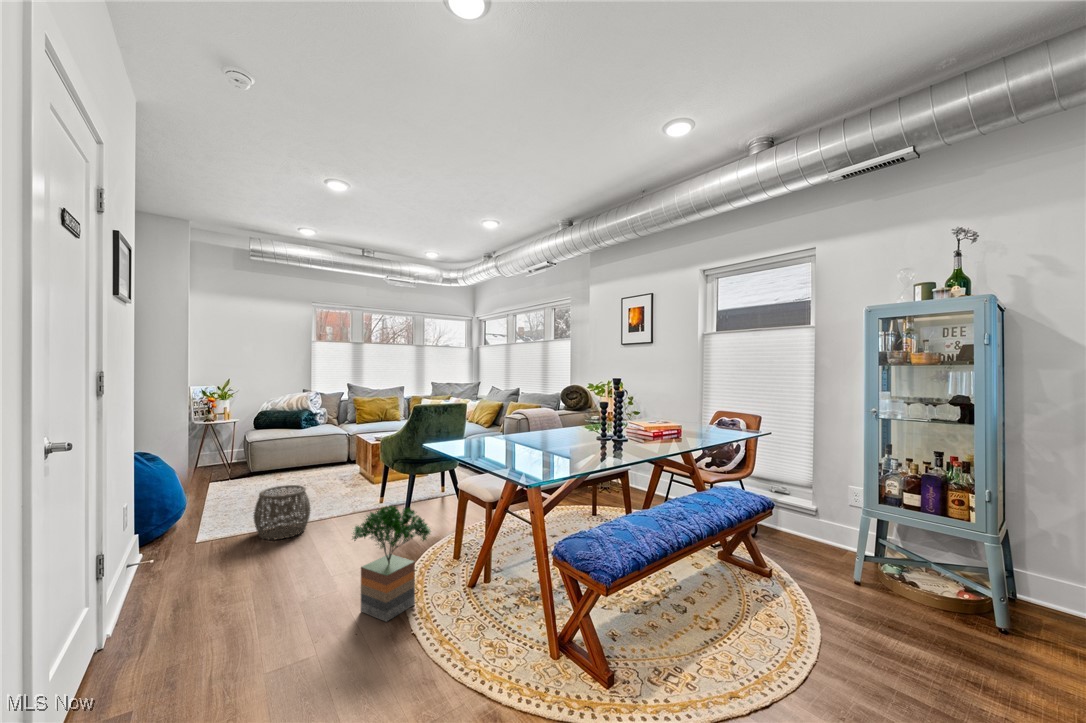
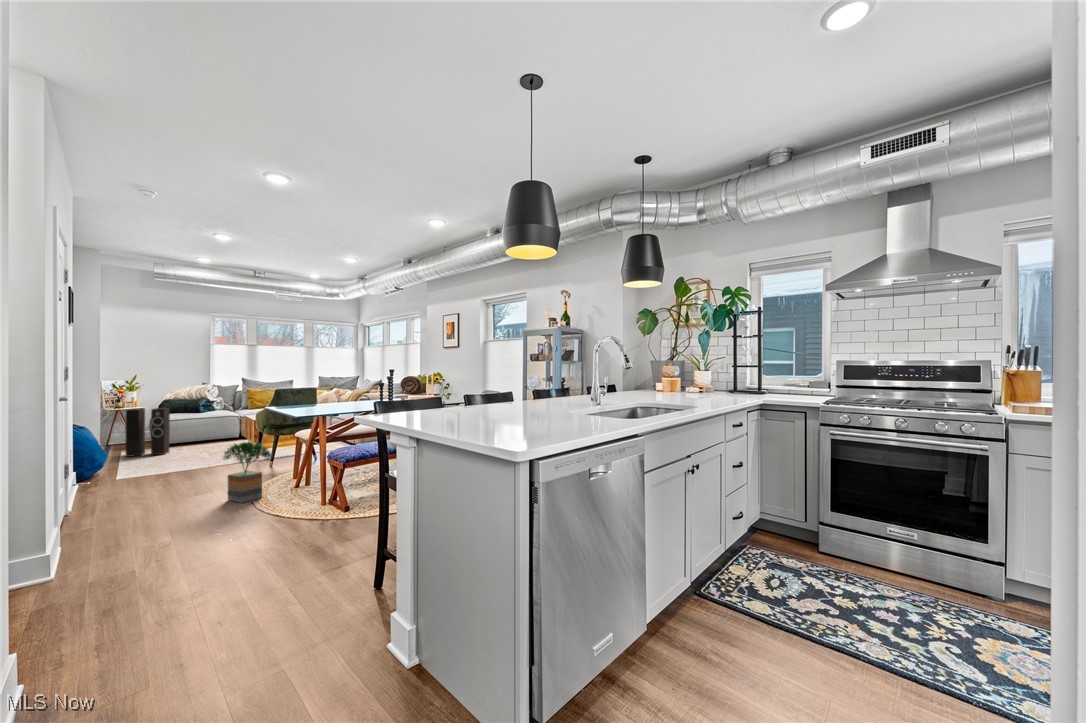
speaker: none [214,426,267,492] -> present [125,408,170,457]
woven basket: present [254,485,311,540] -> none [159,443,202,477]

